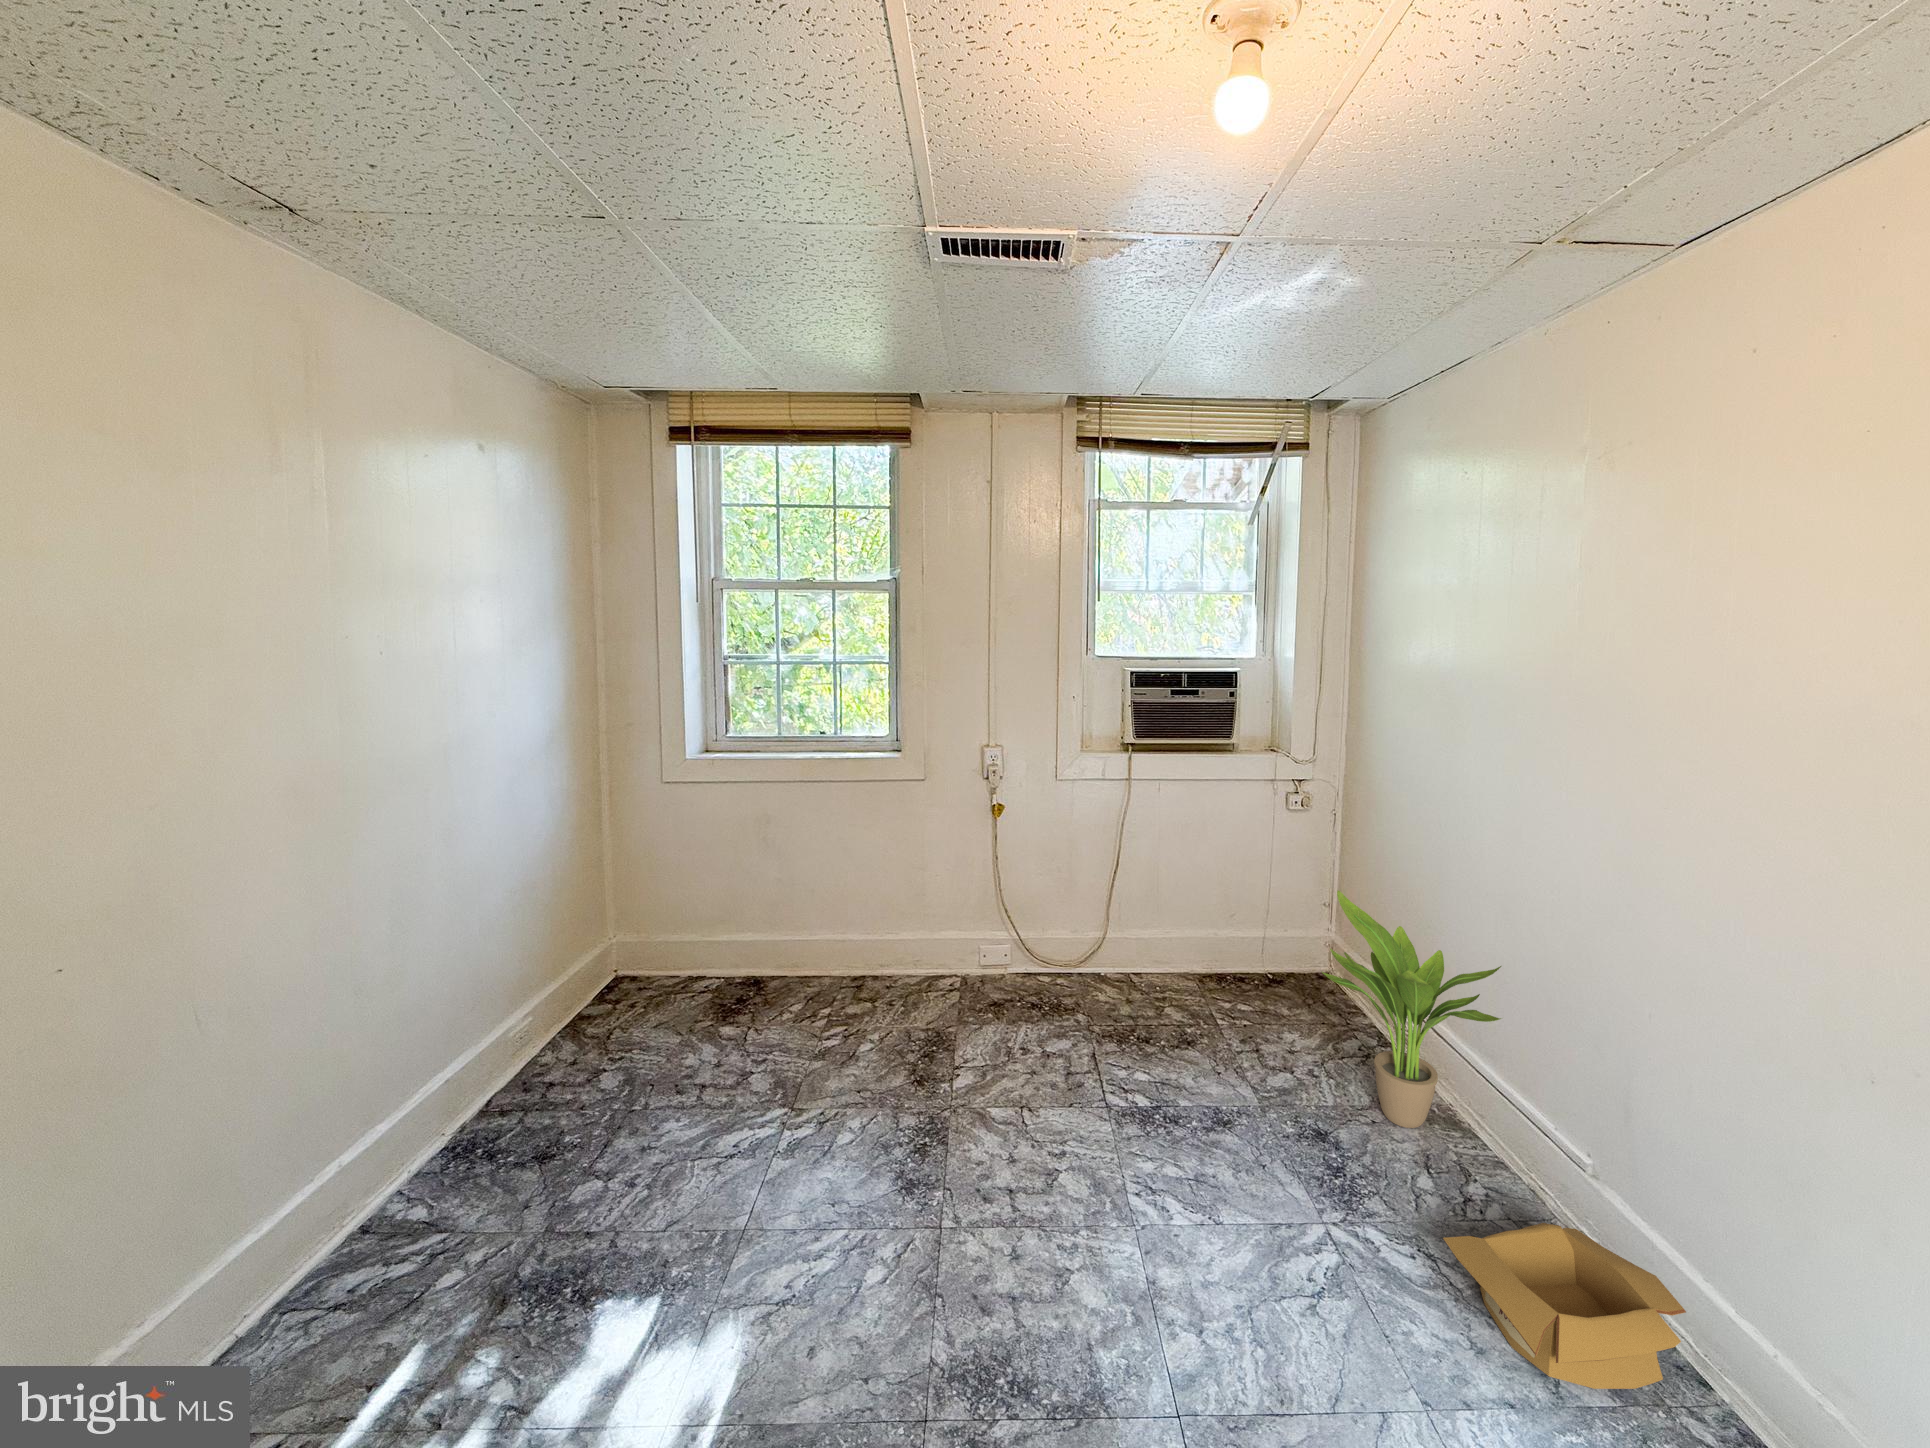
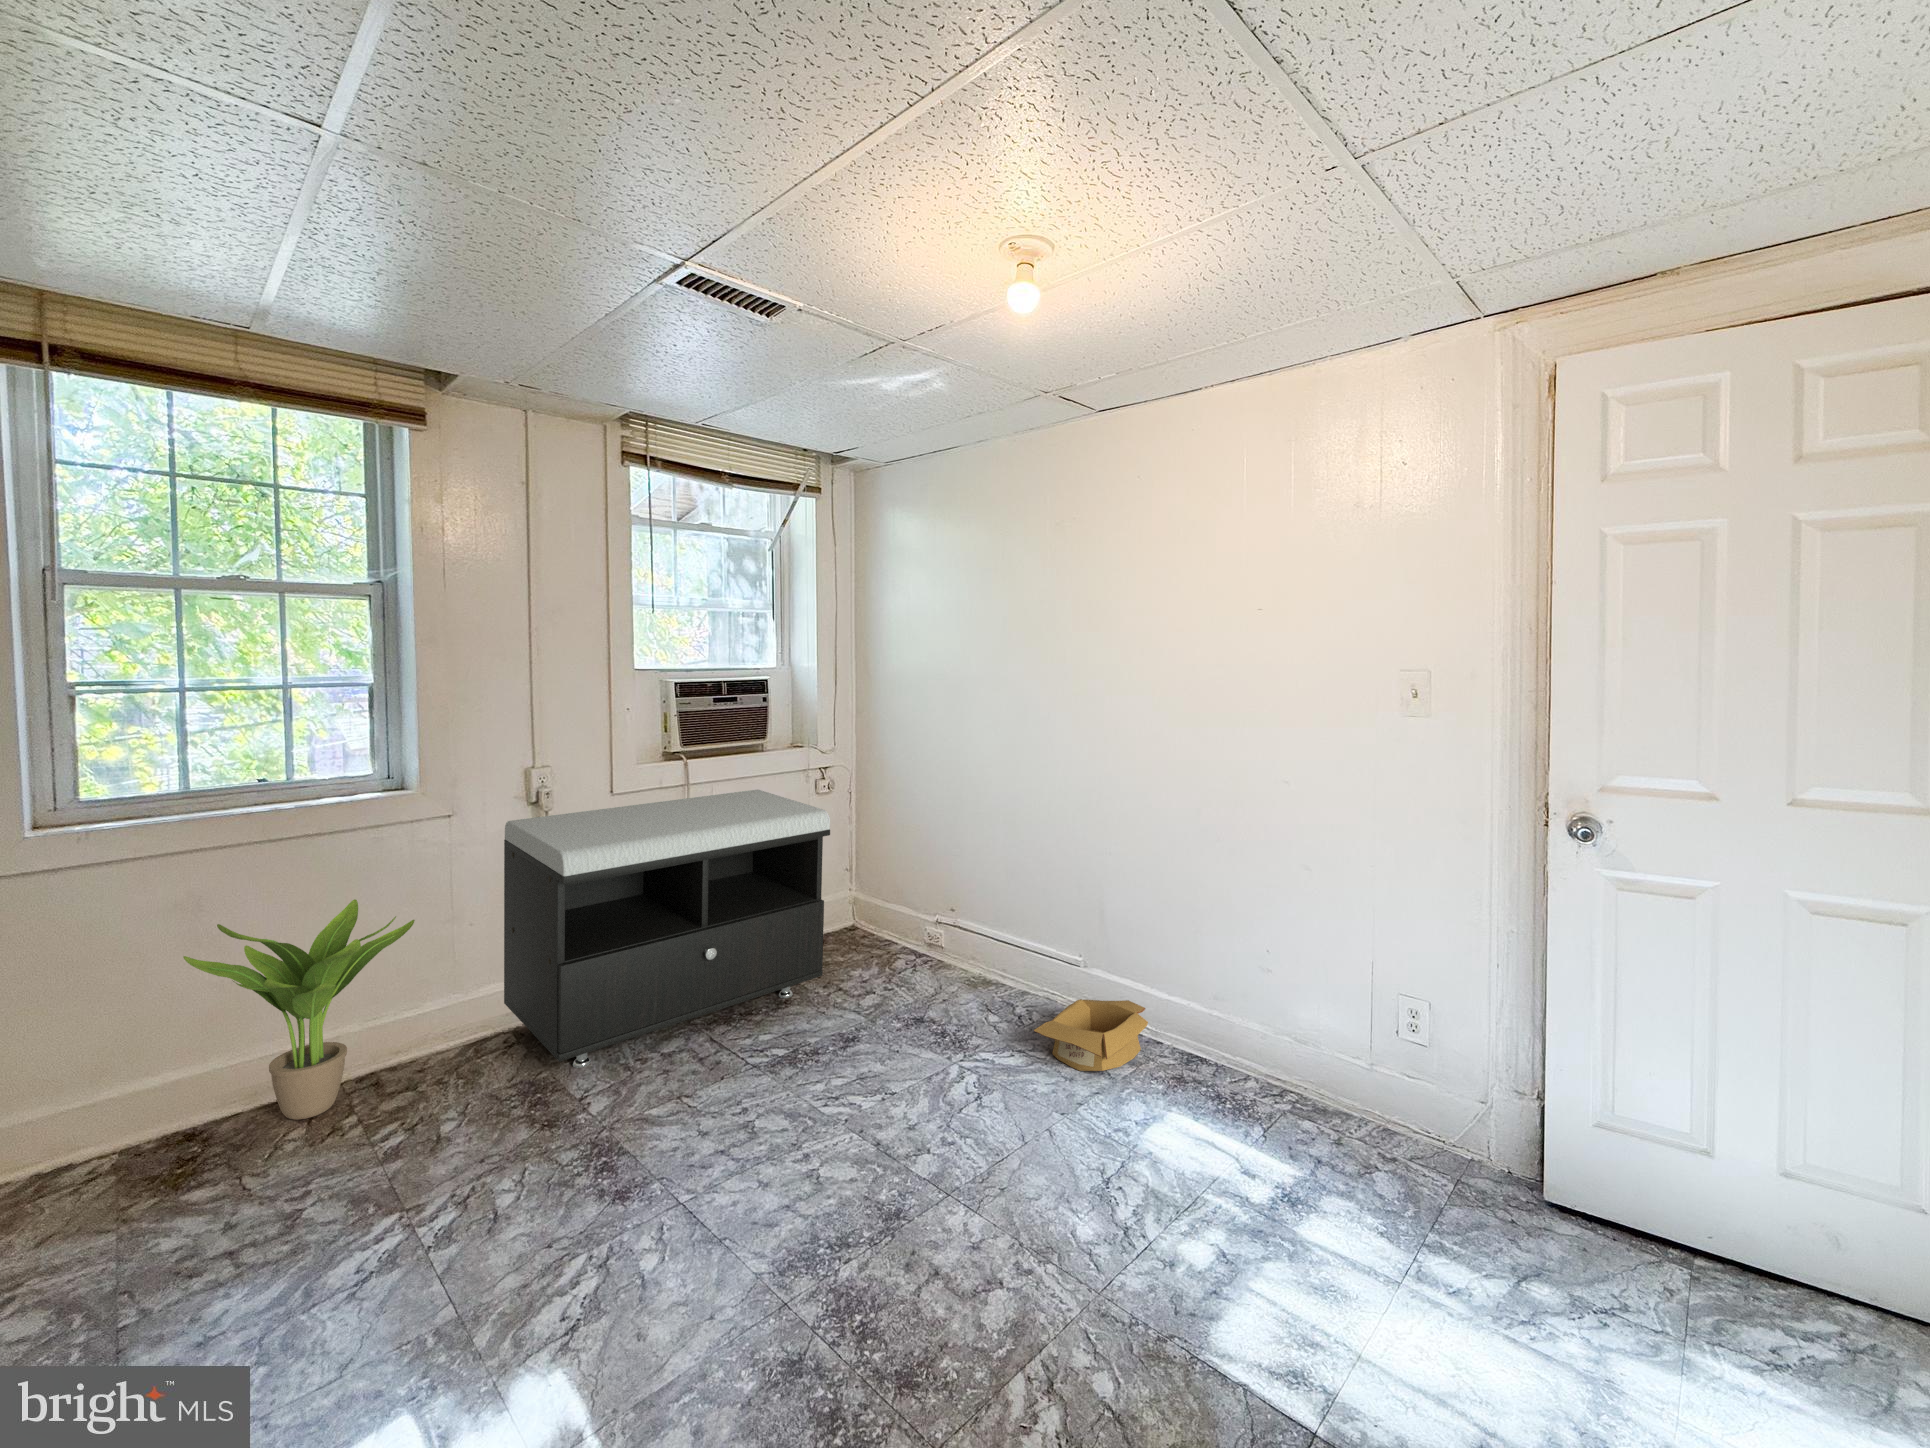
storage bench: none [956,803,1238,1038] -> present [504,790,830,1068]
potted plant: present [1322,891,1501,1128] -> present [183,899,415,1120]

